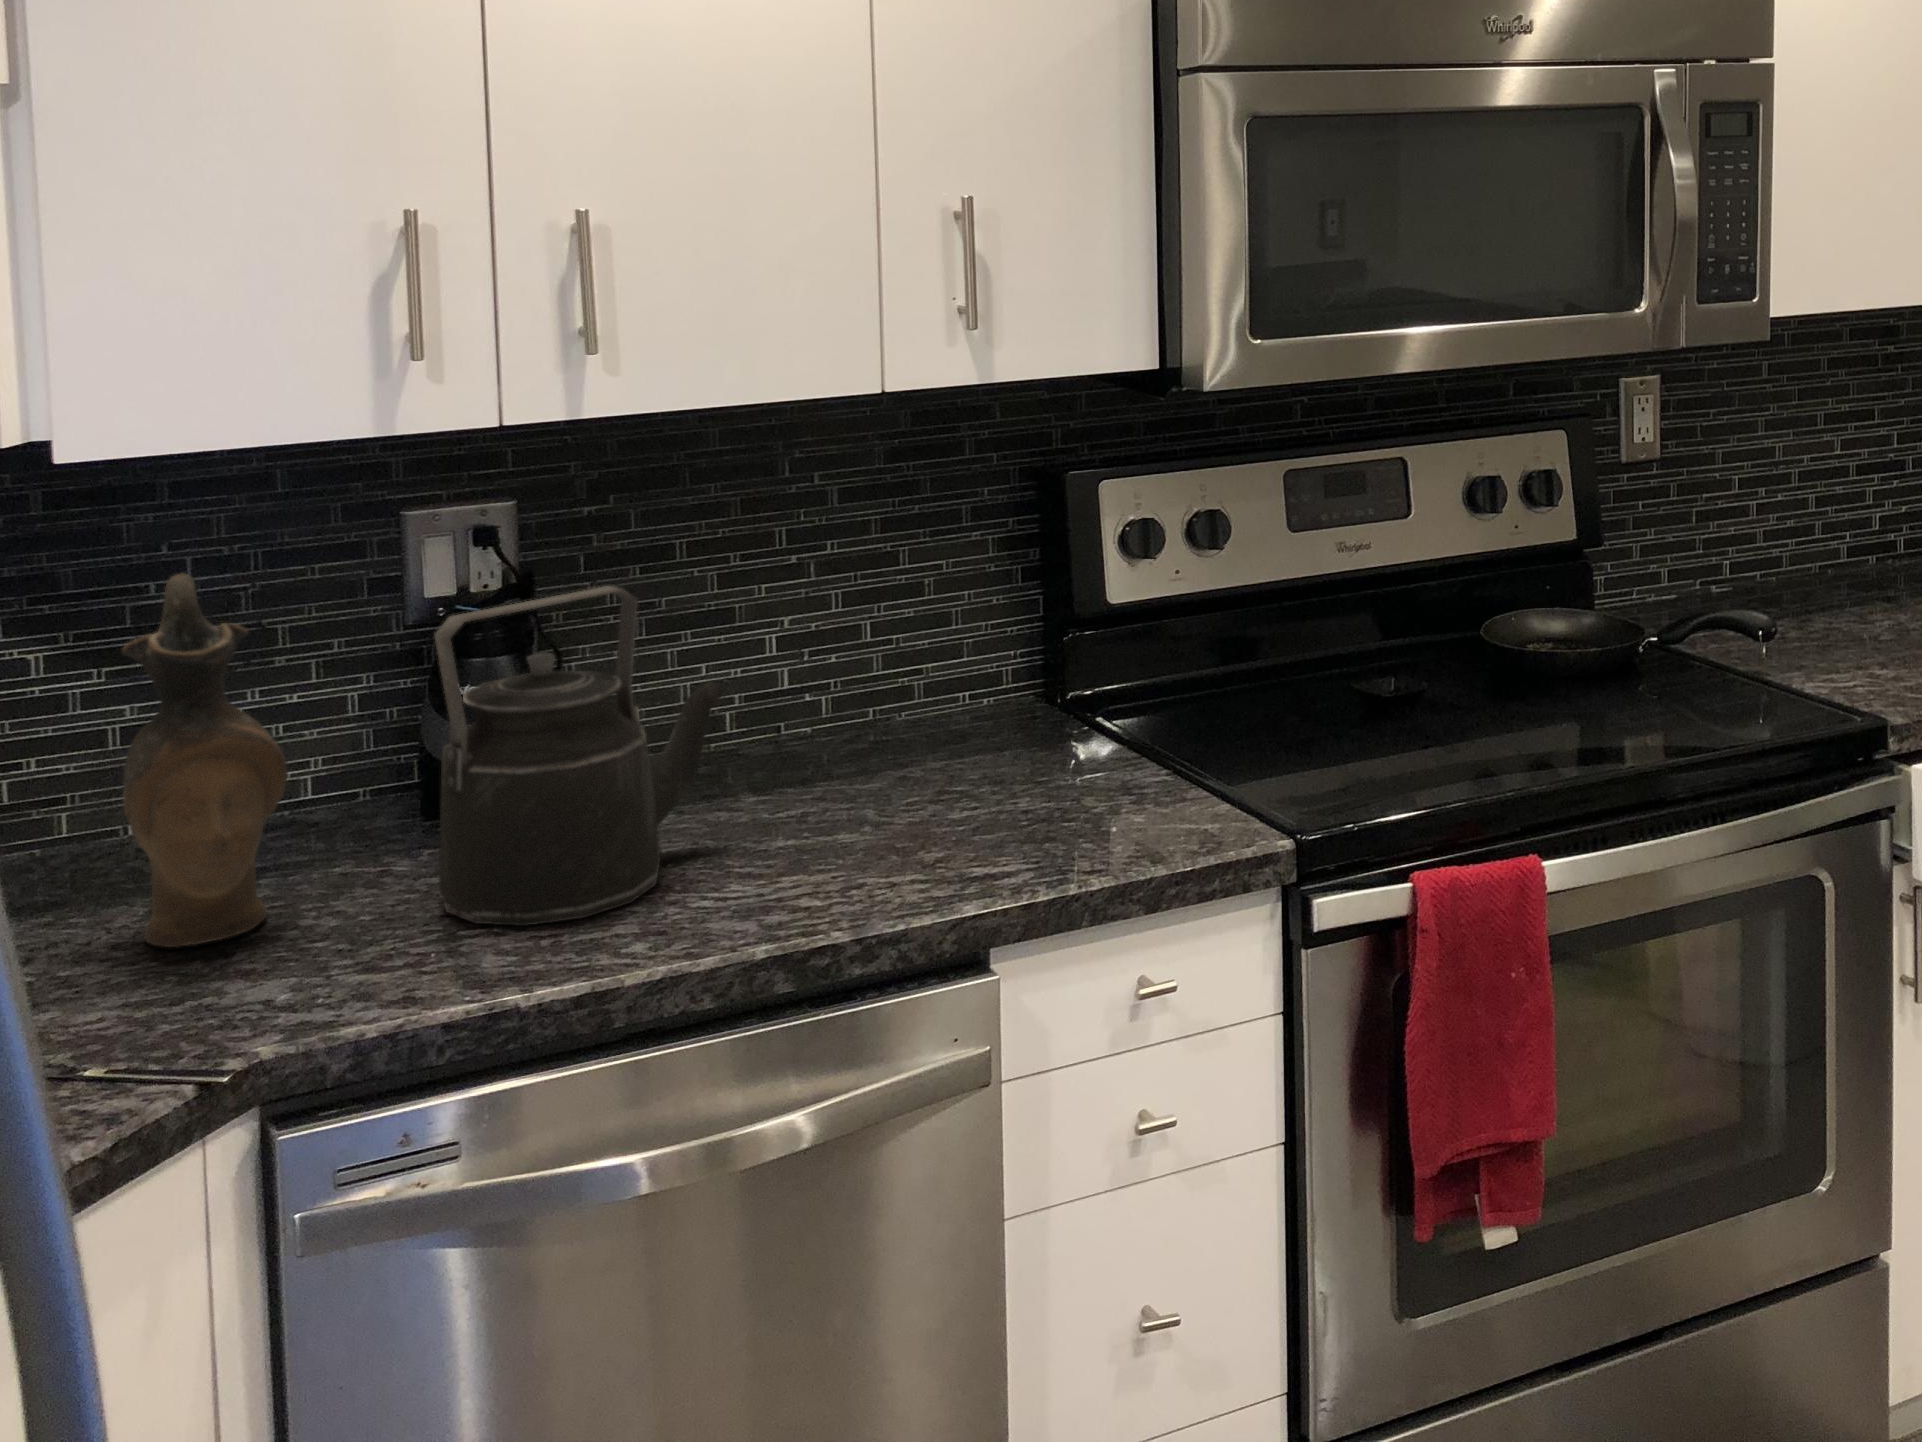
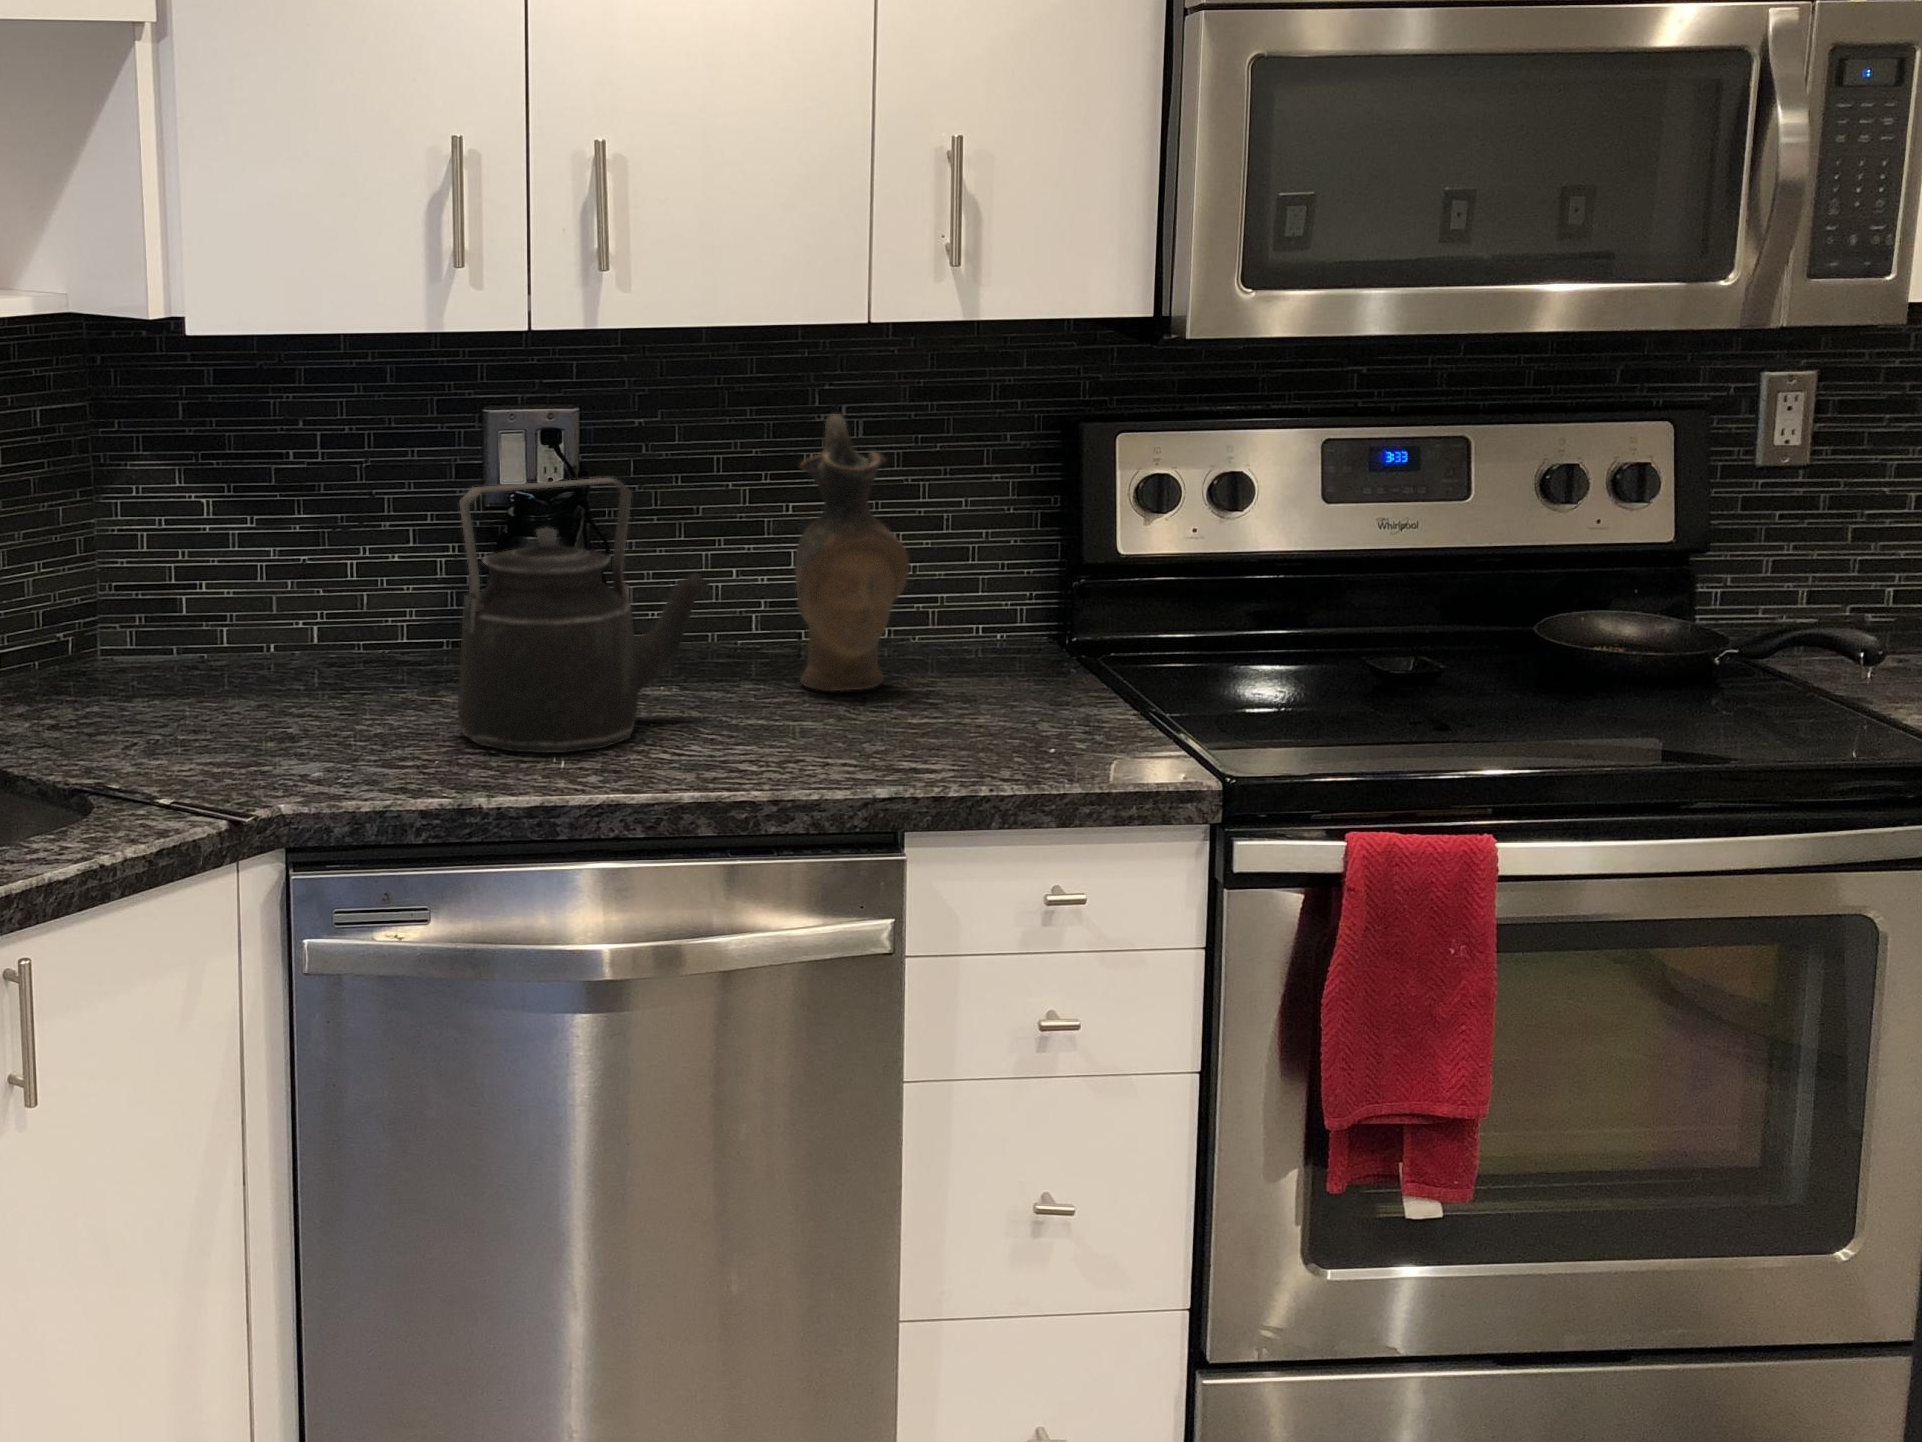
ceramic pitcher: present [122,574,287,947] -> present [795,414,909,691]

